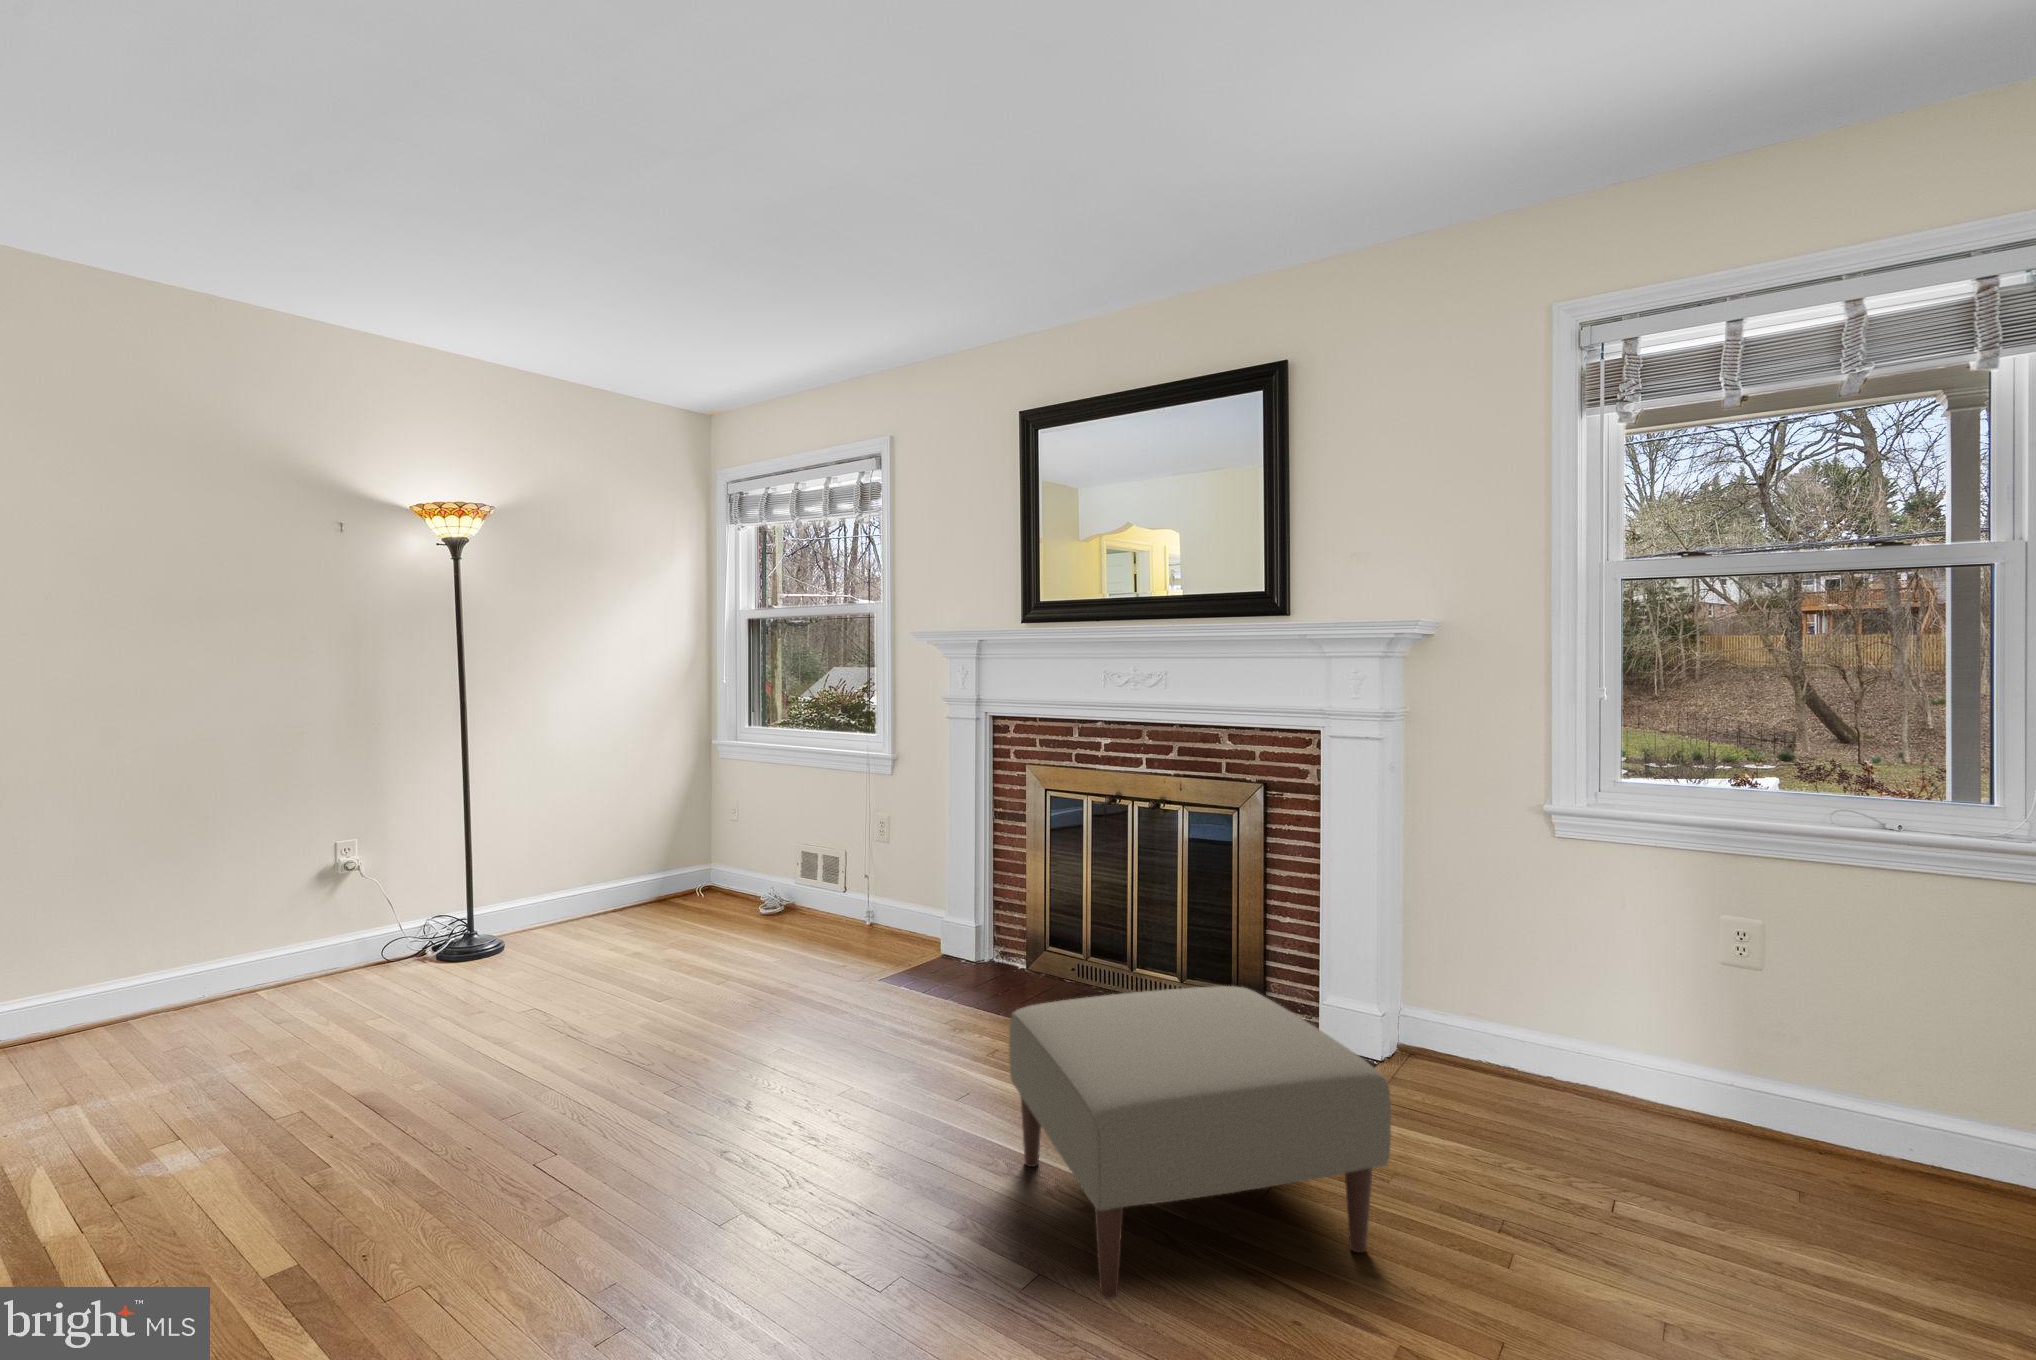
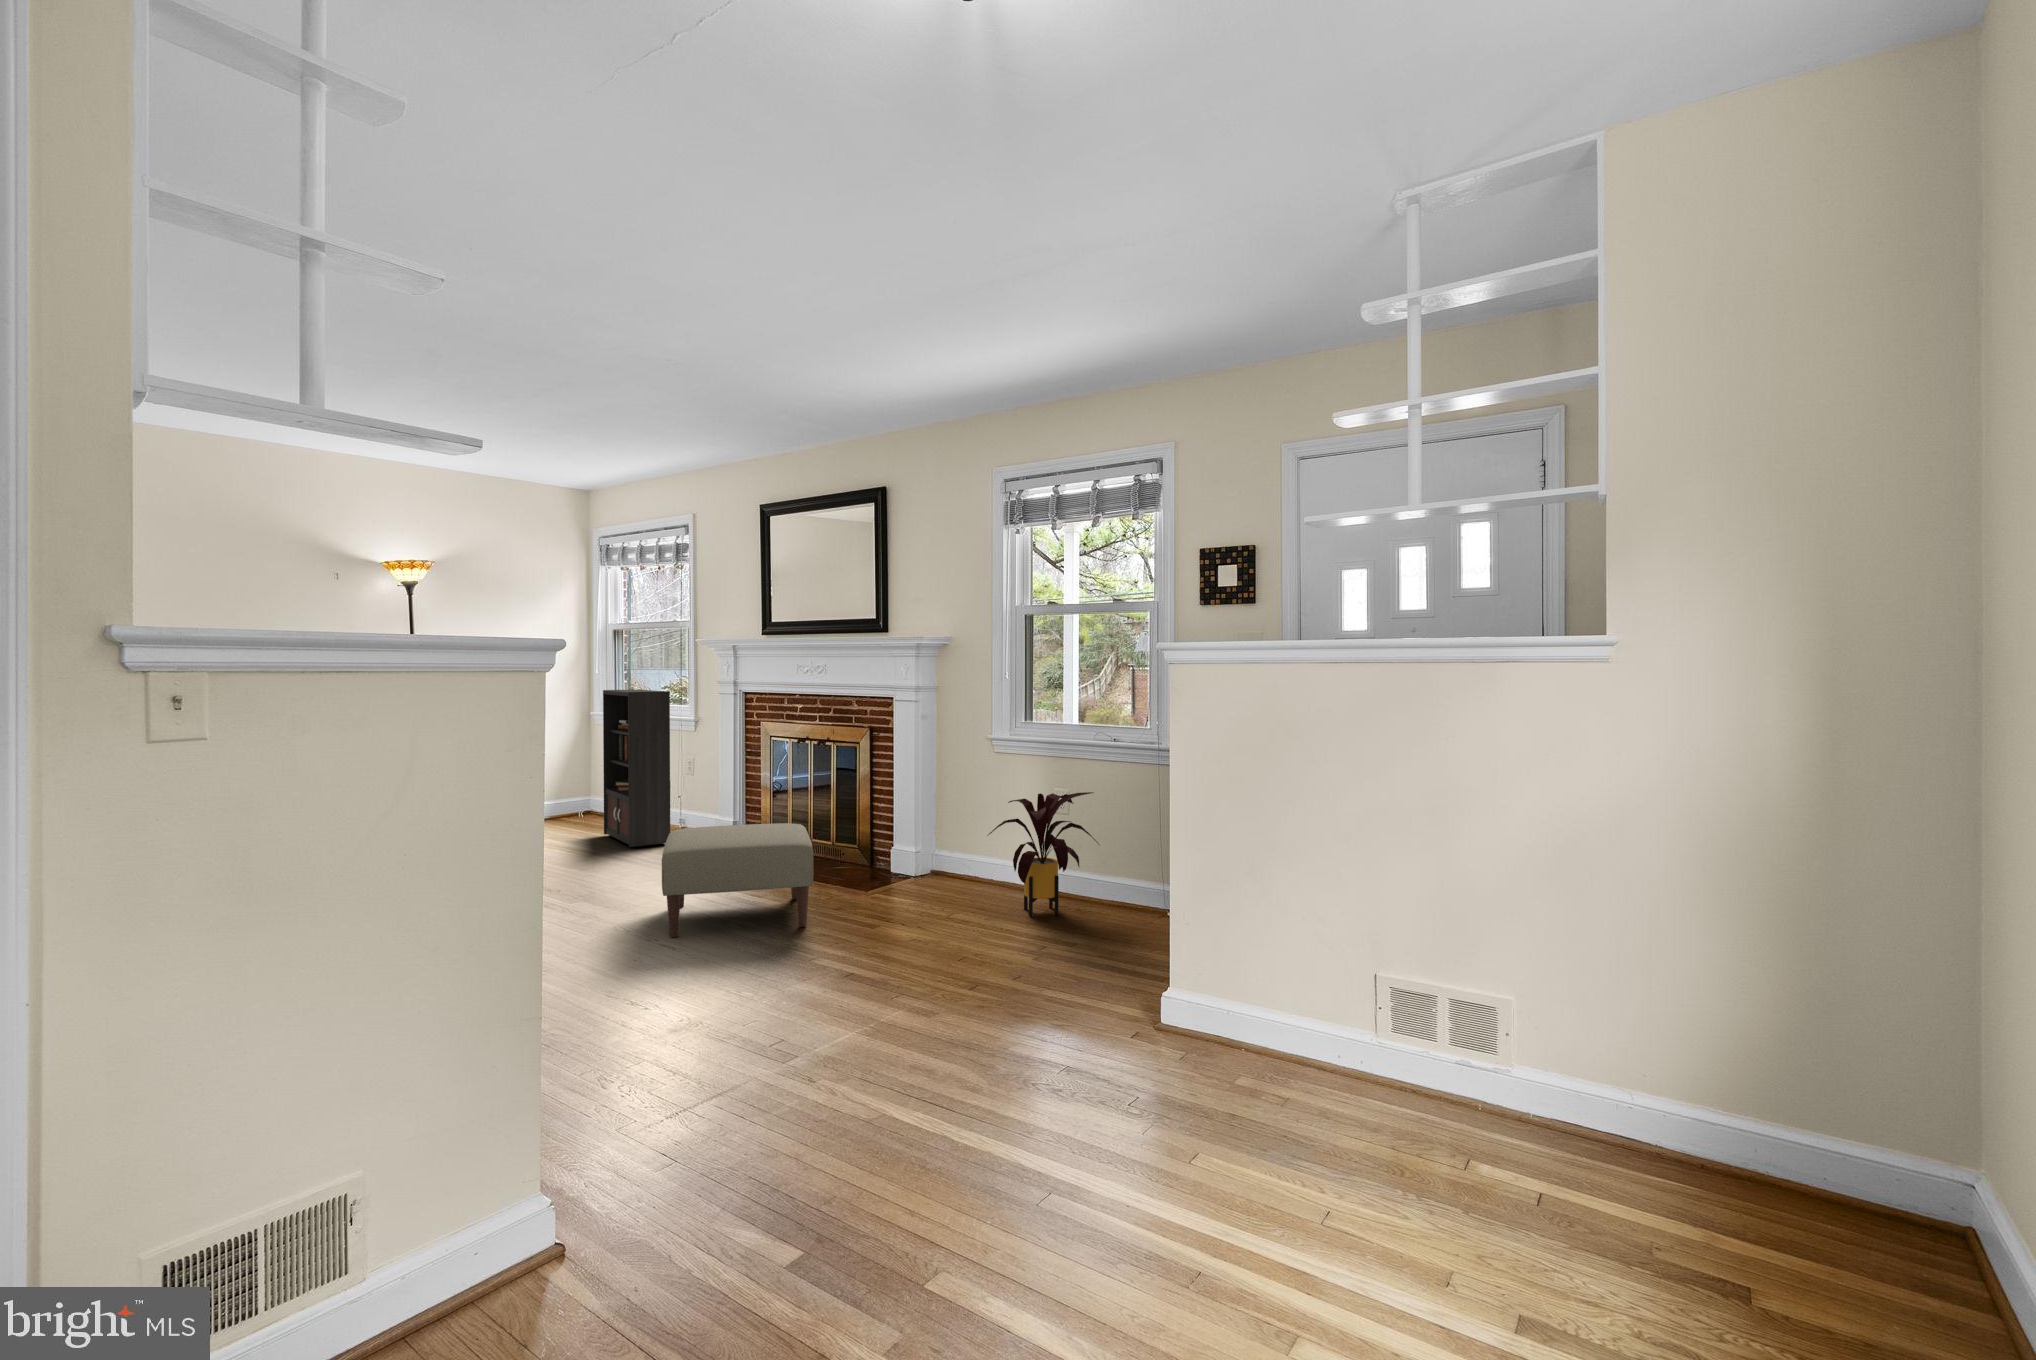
bookcase: none [759,710,946,976] -> present [603,689,670,847]
house plant: none [1668,932,1938,1208] -> present [988,792,1099,916]

